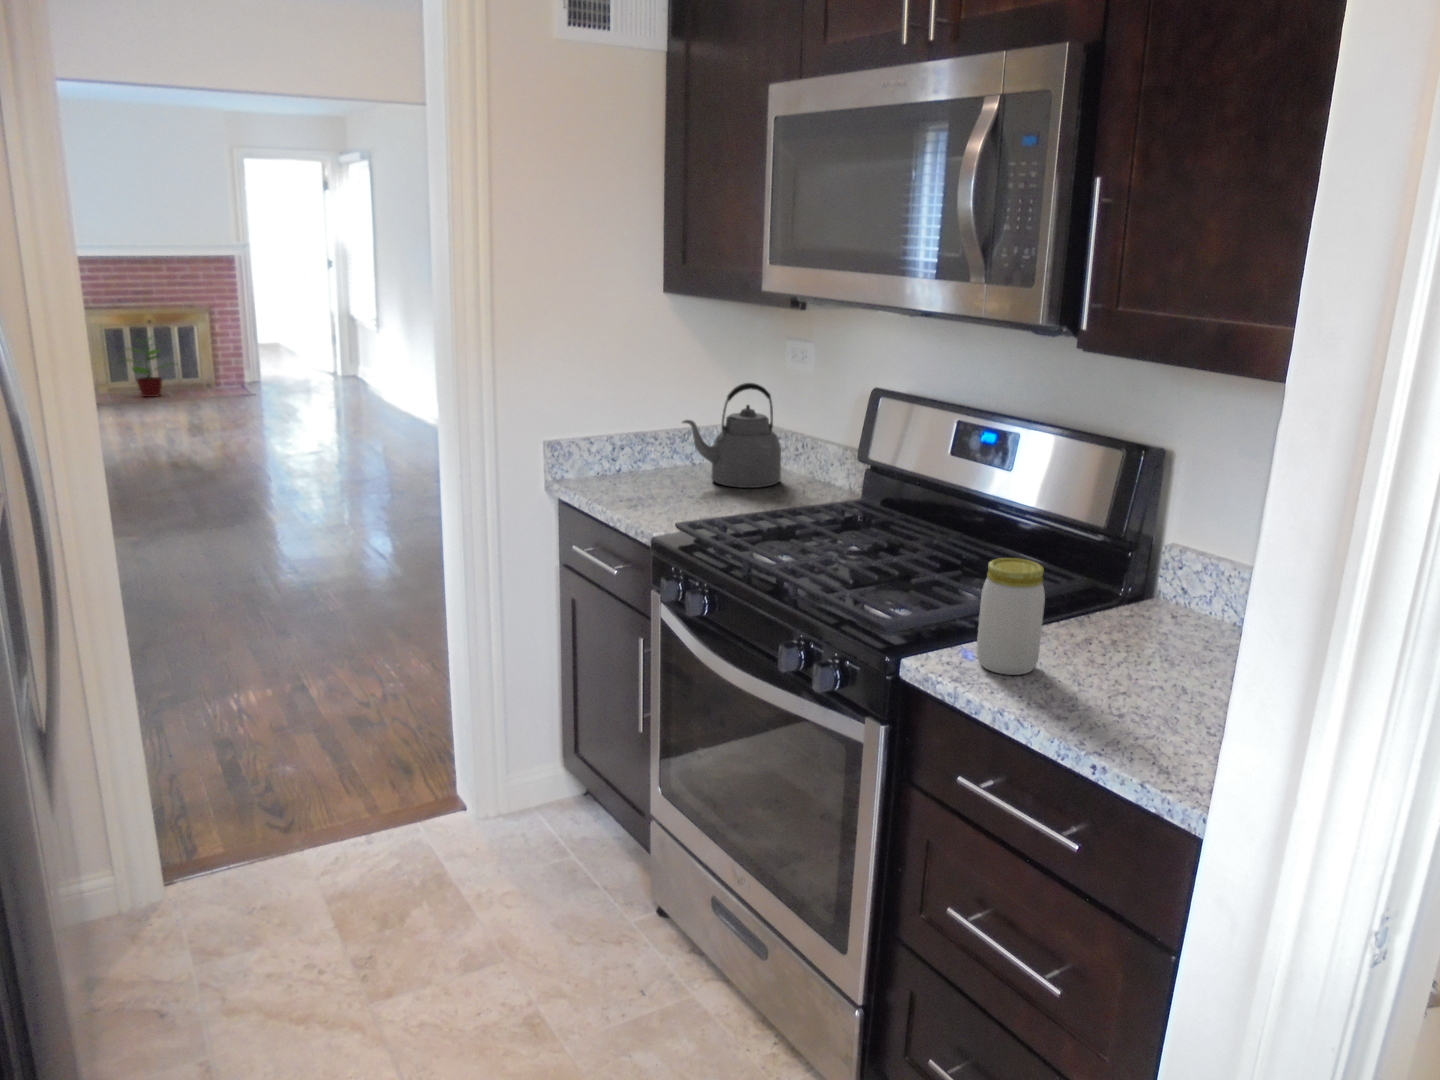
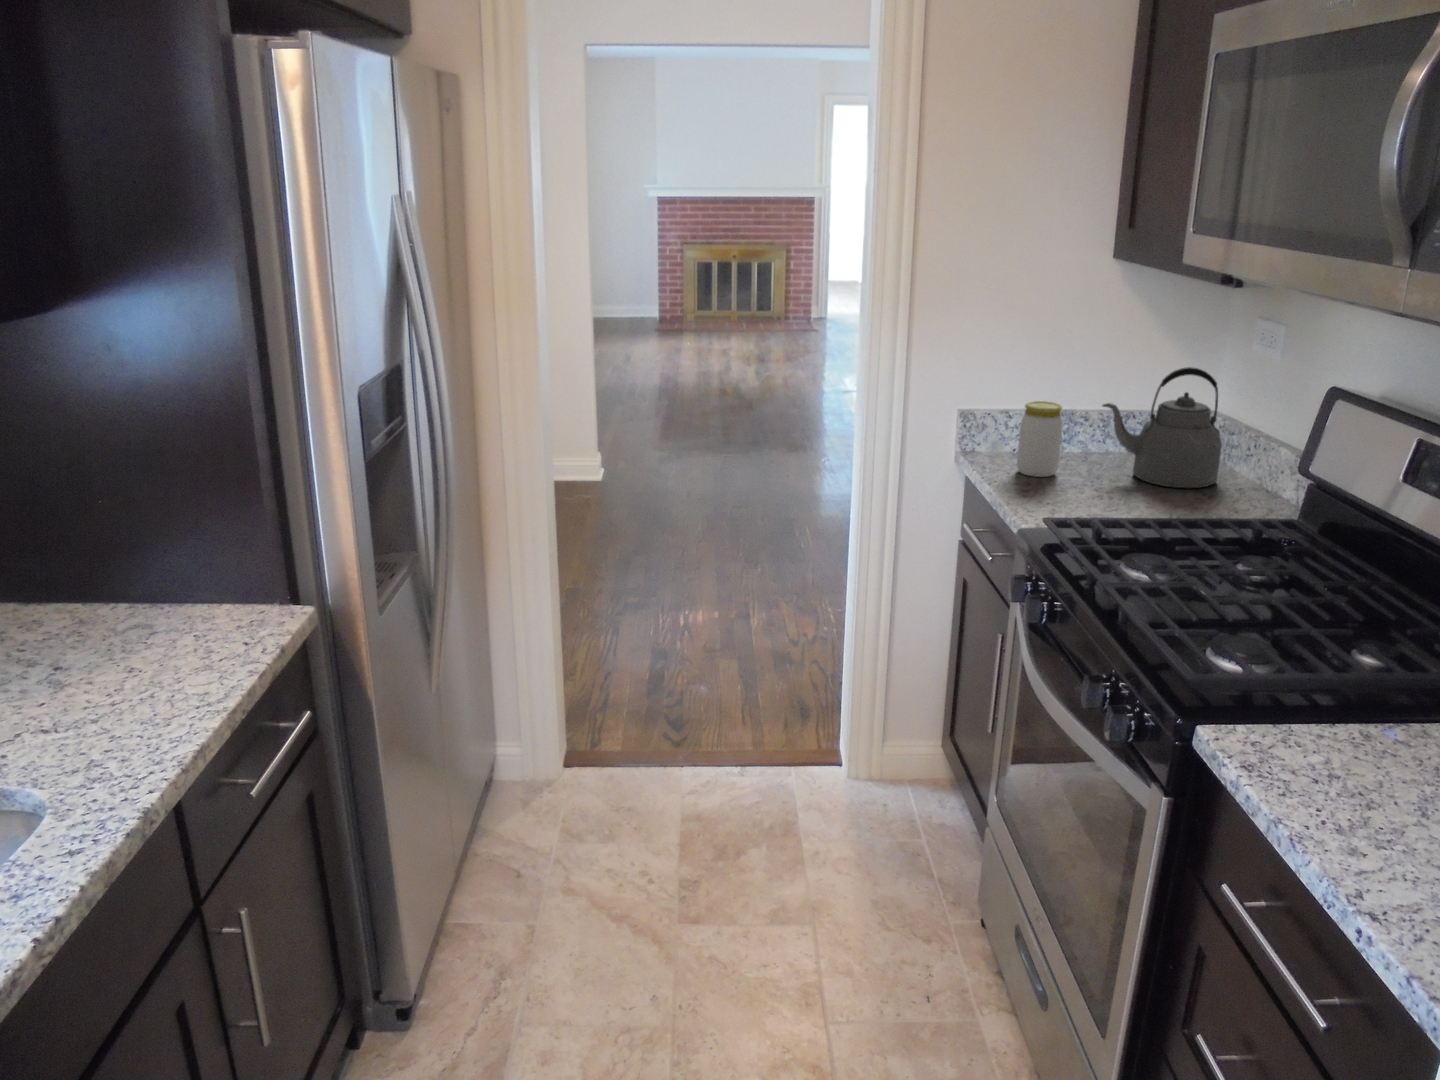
potted plant: present [121,338,168,397] -> none [711,268,757,325]
jar: present [976,558,1045,675] -> present [1017,401,1063,477]

